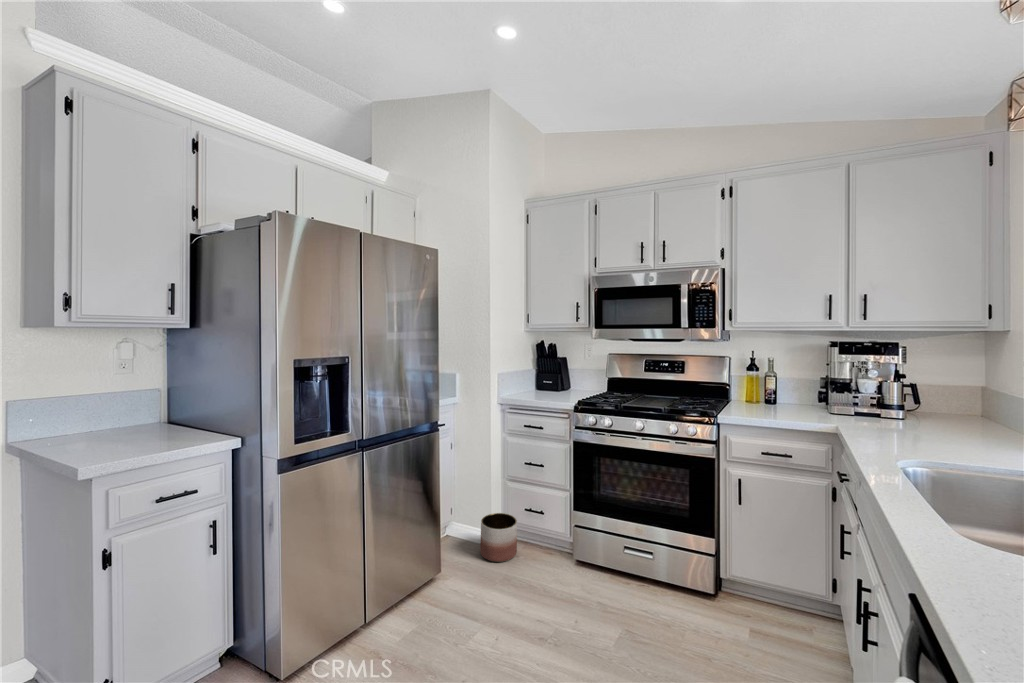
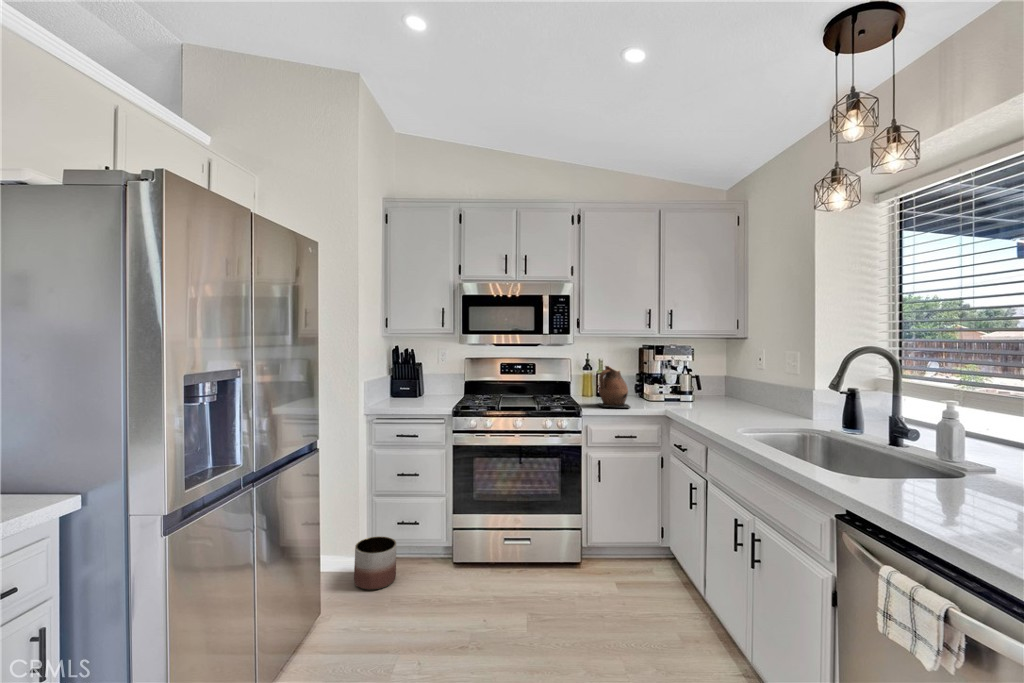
ceramic pitcher: none [744,365,792,420] -> present [598,366,630,408]

